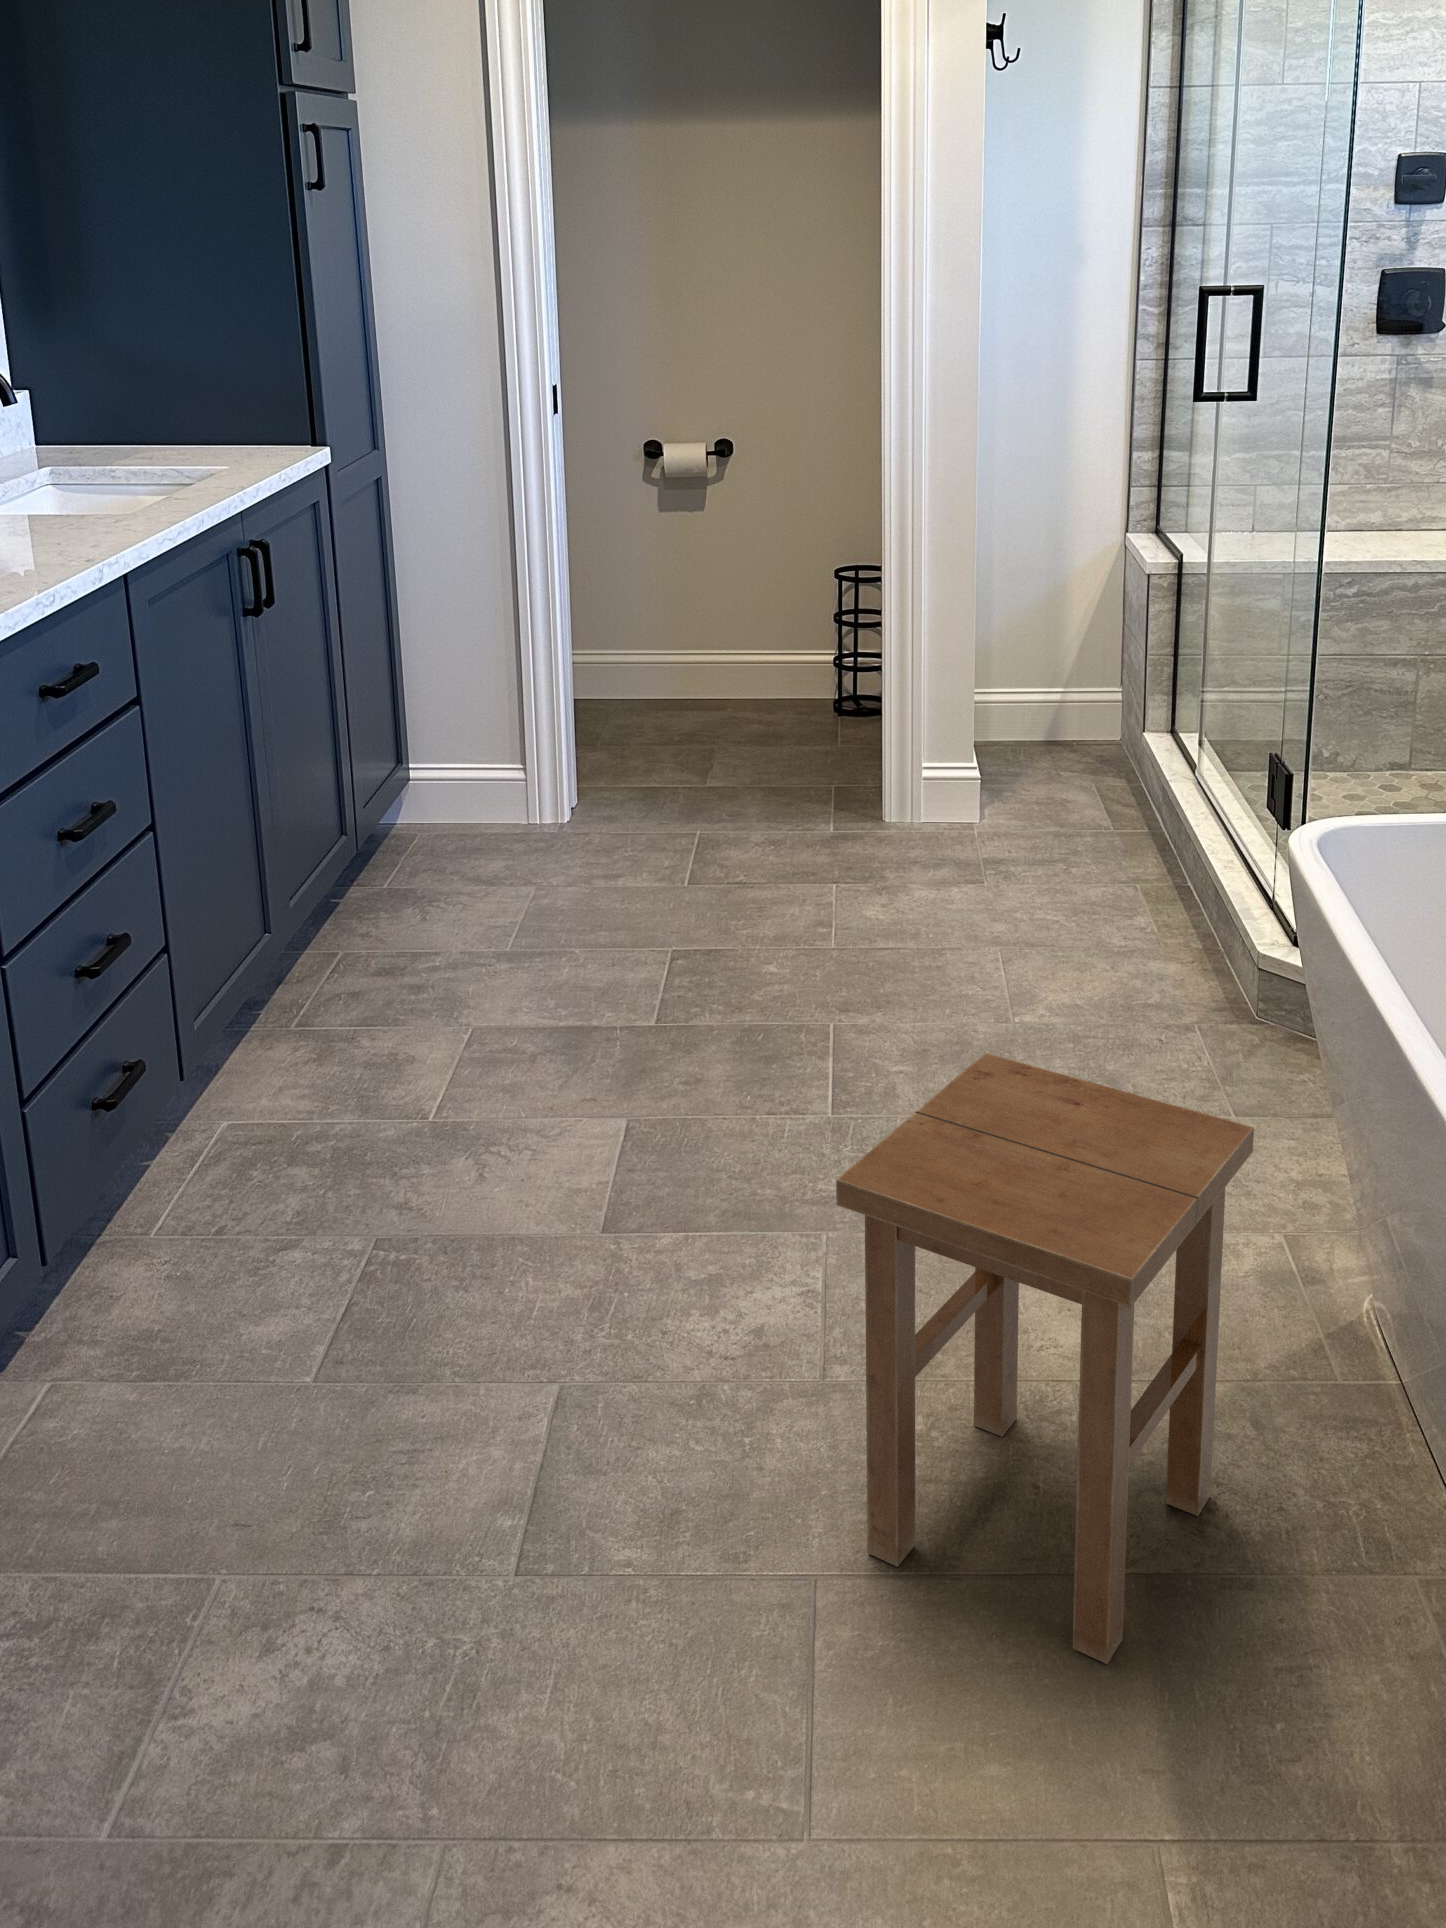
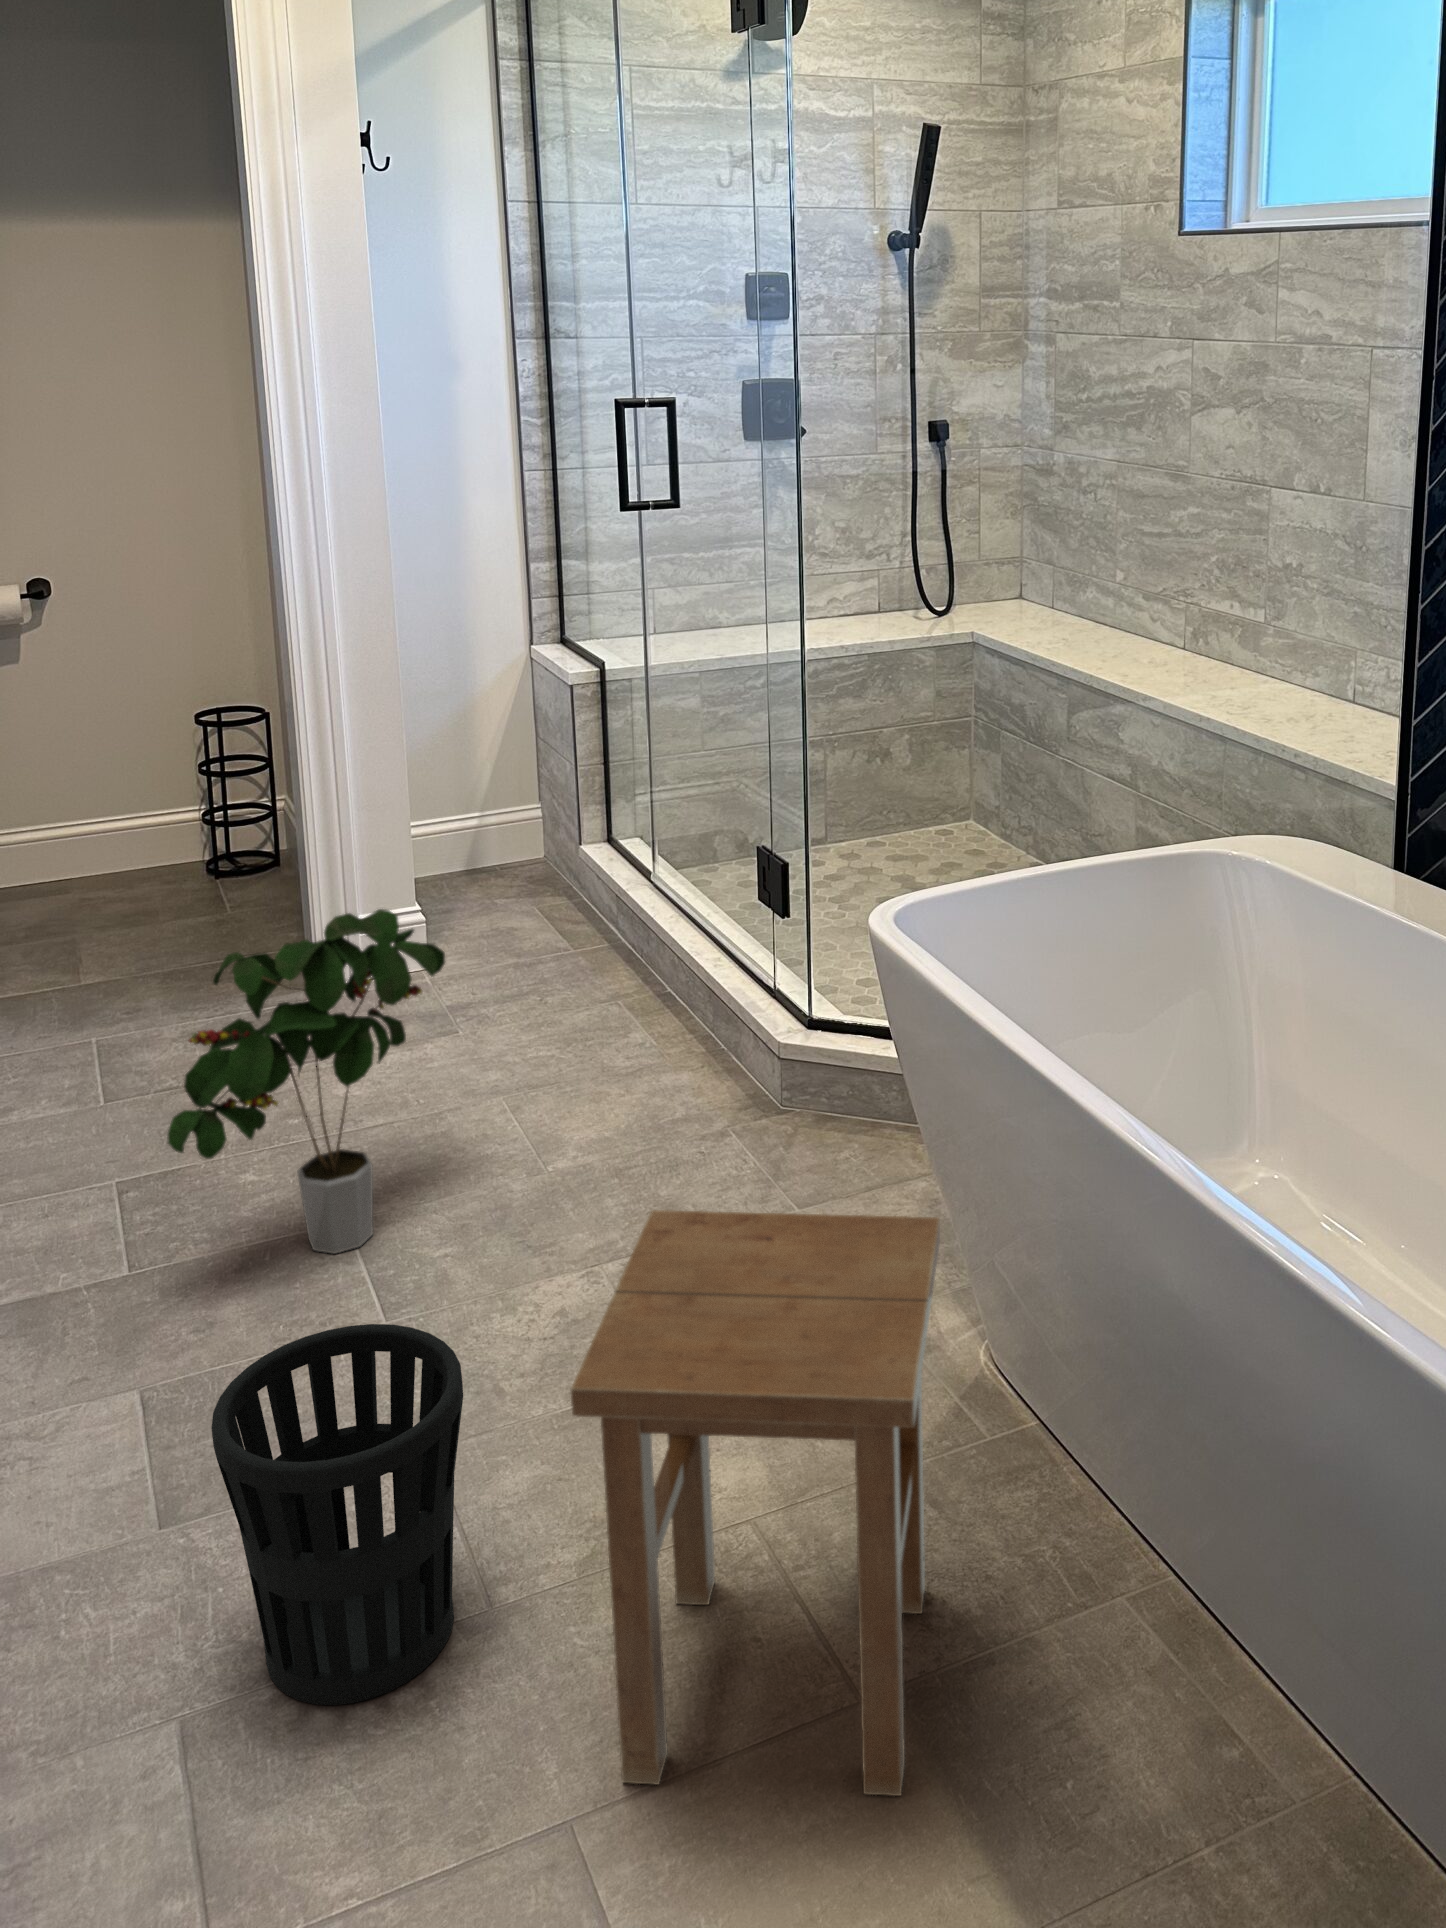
potted plant: none [676,748,939,1049] -> present [167,909,445,1254]
wastebasket: none [600,1092,809,1410] -> present [211,1324,463,1705]

